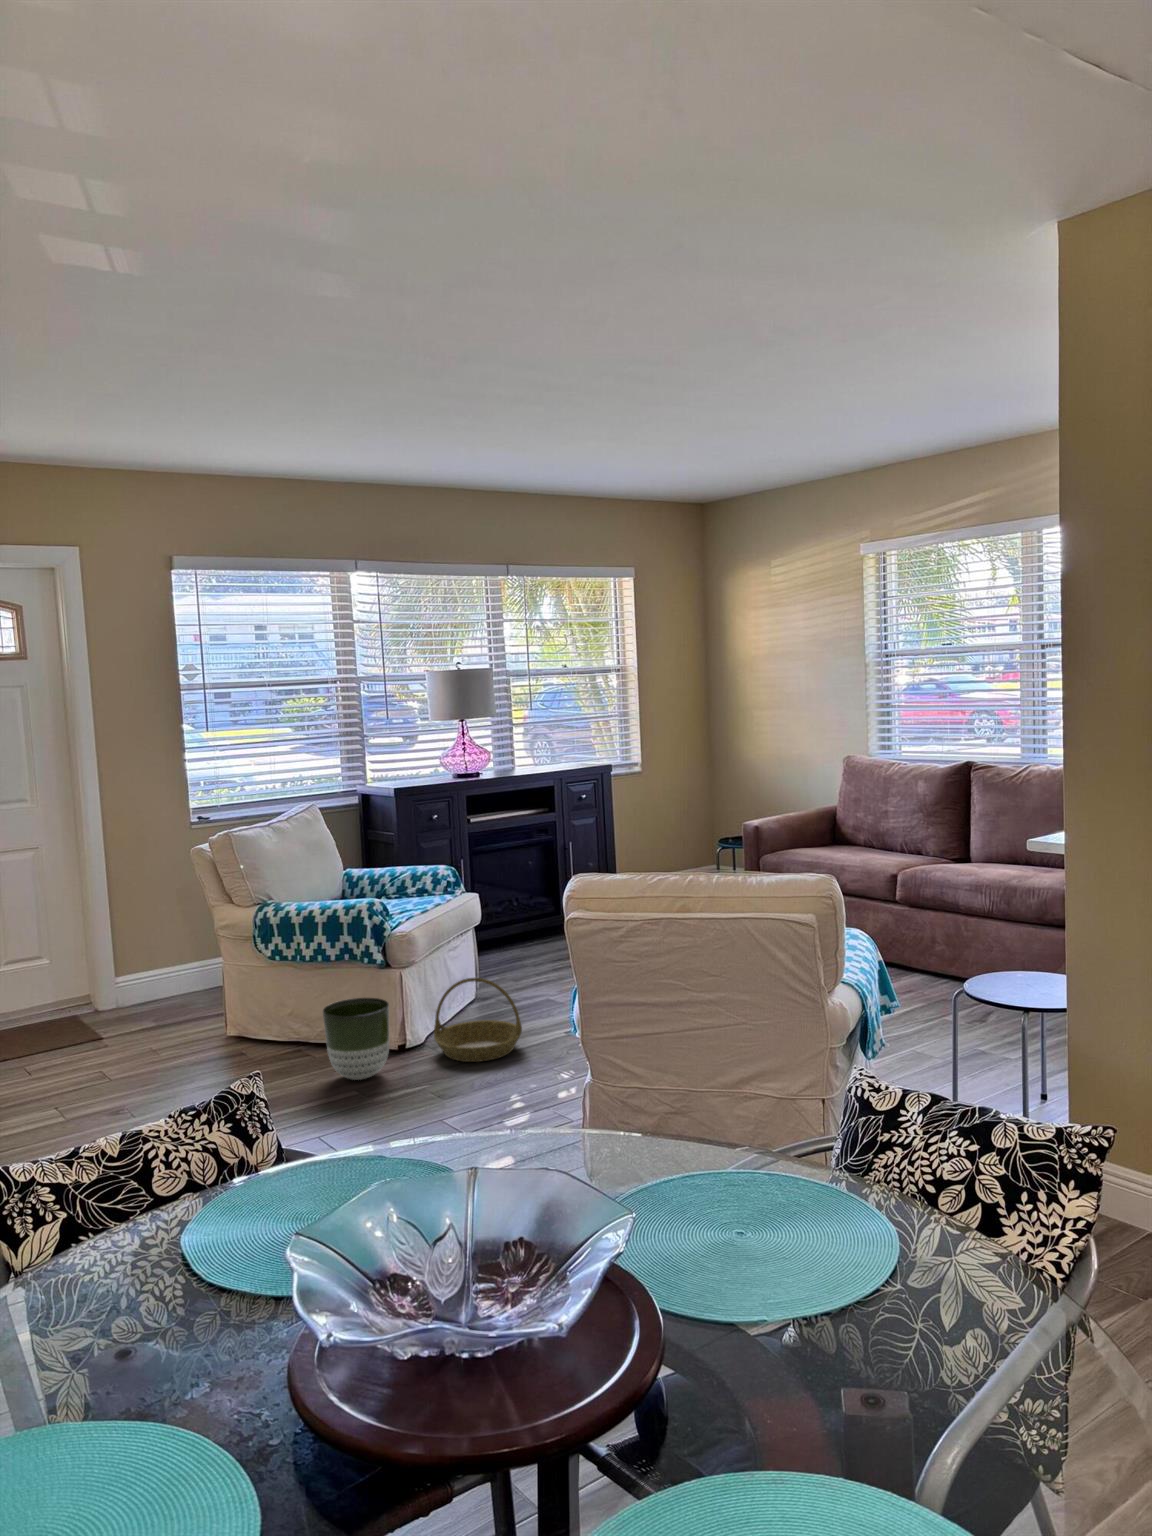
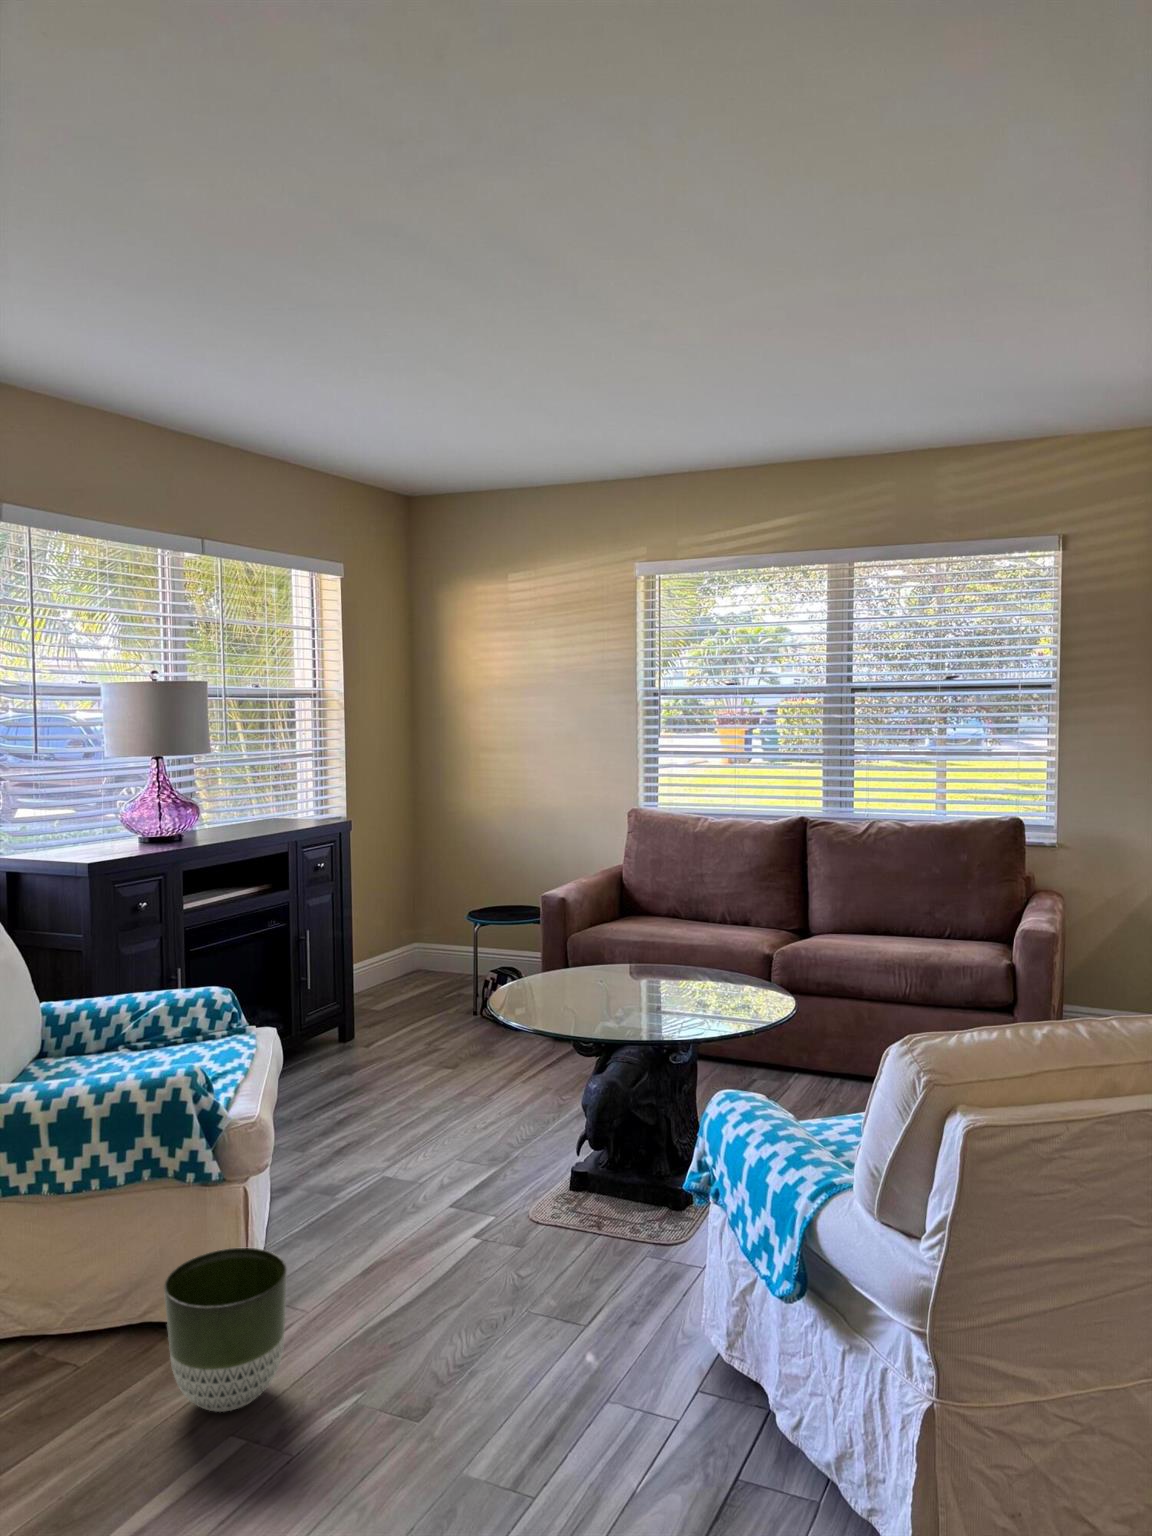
basket: present [434,977,522,1062] -> none [311,1177,454,1323]

